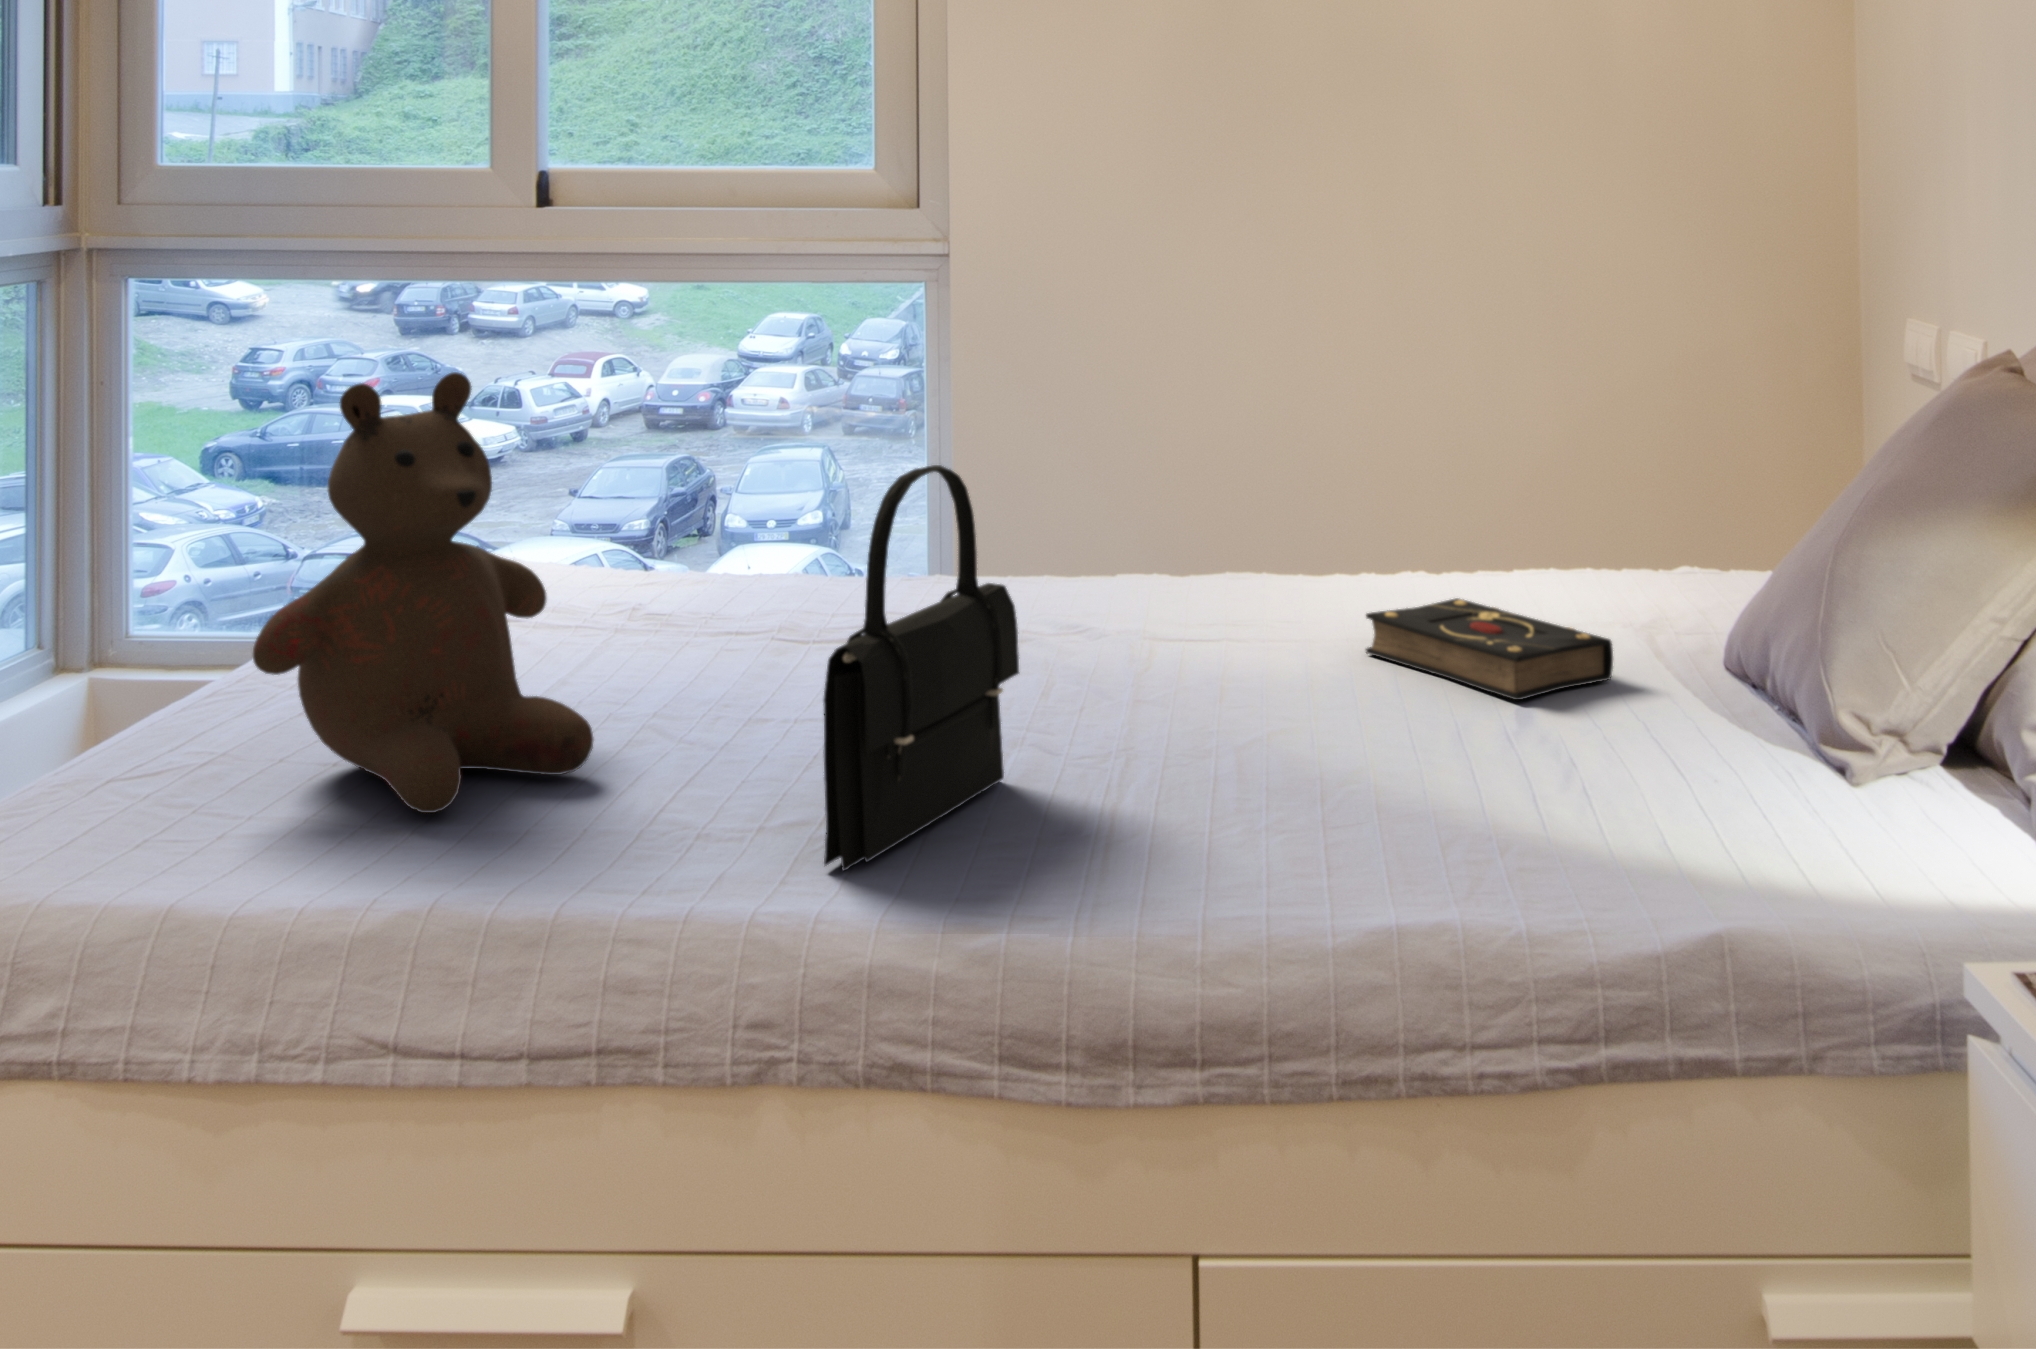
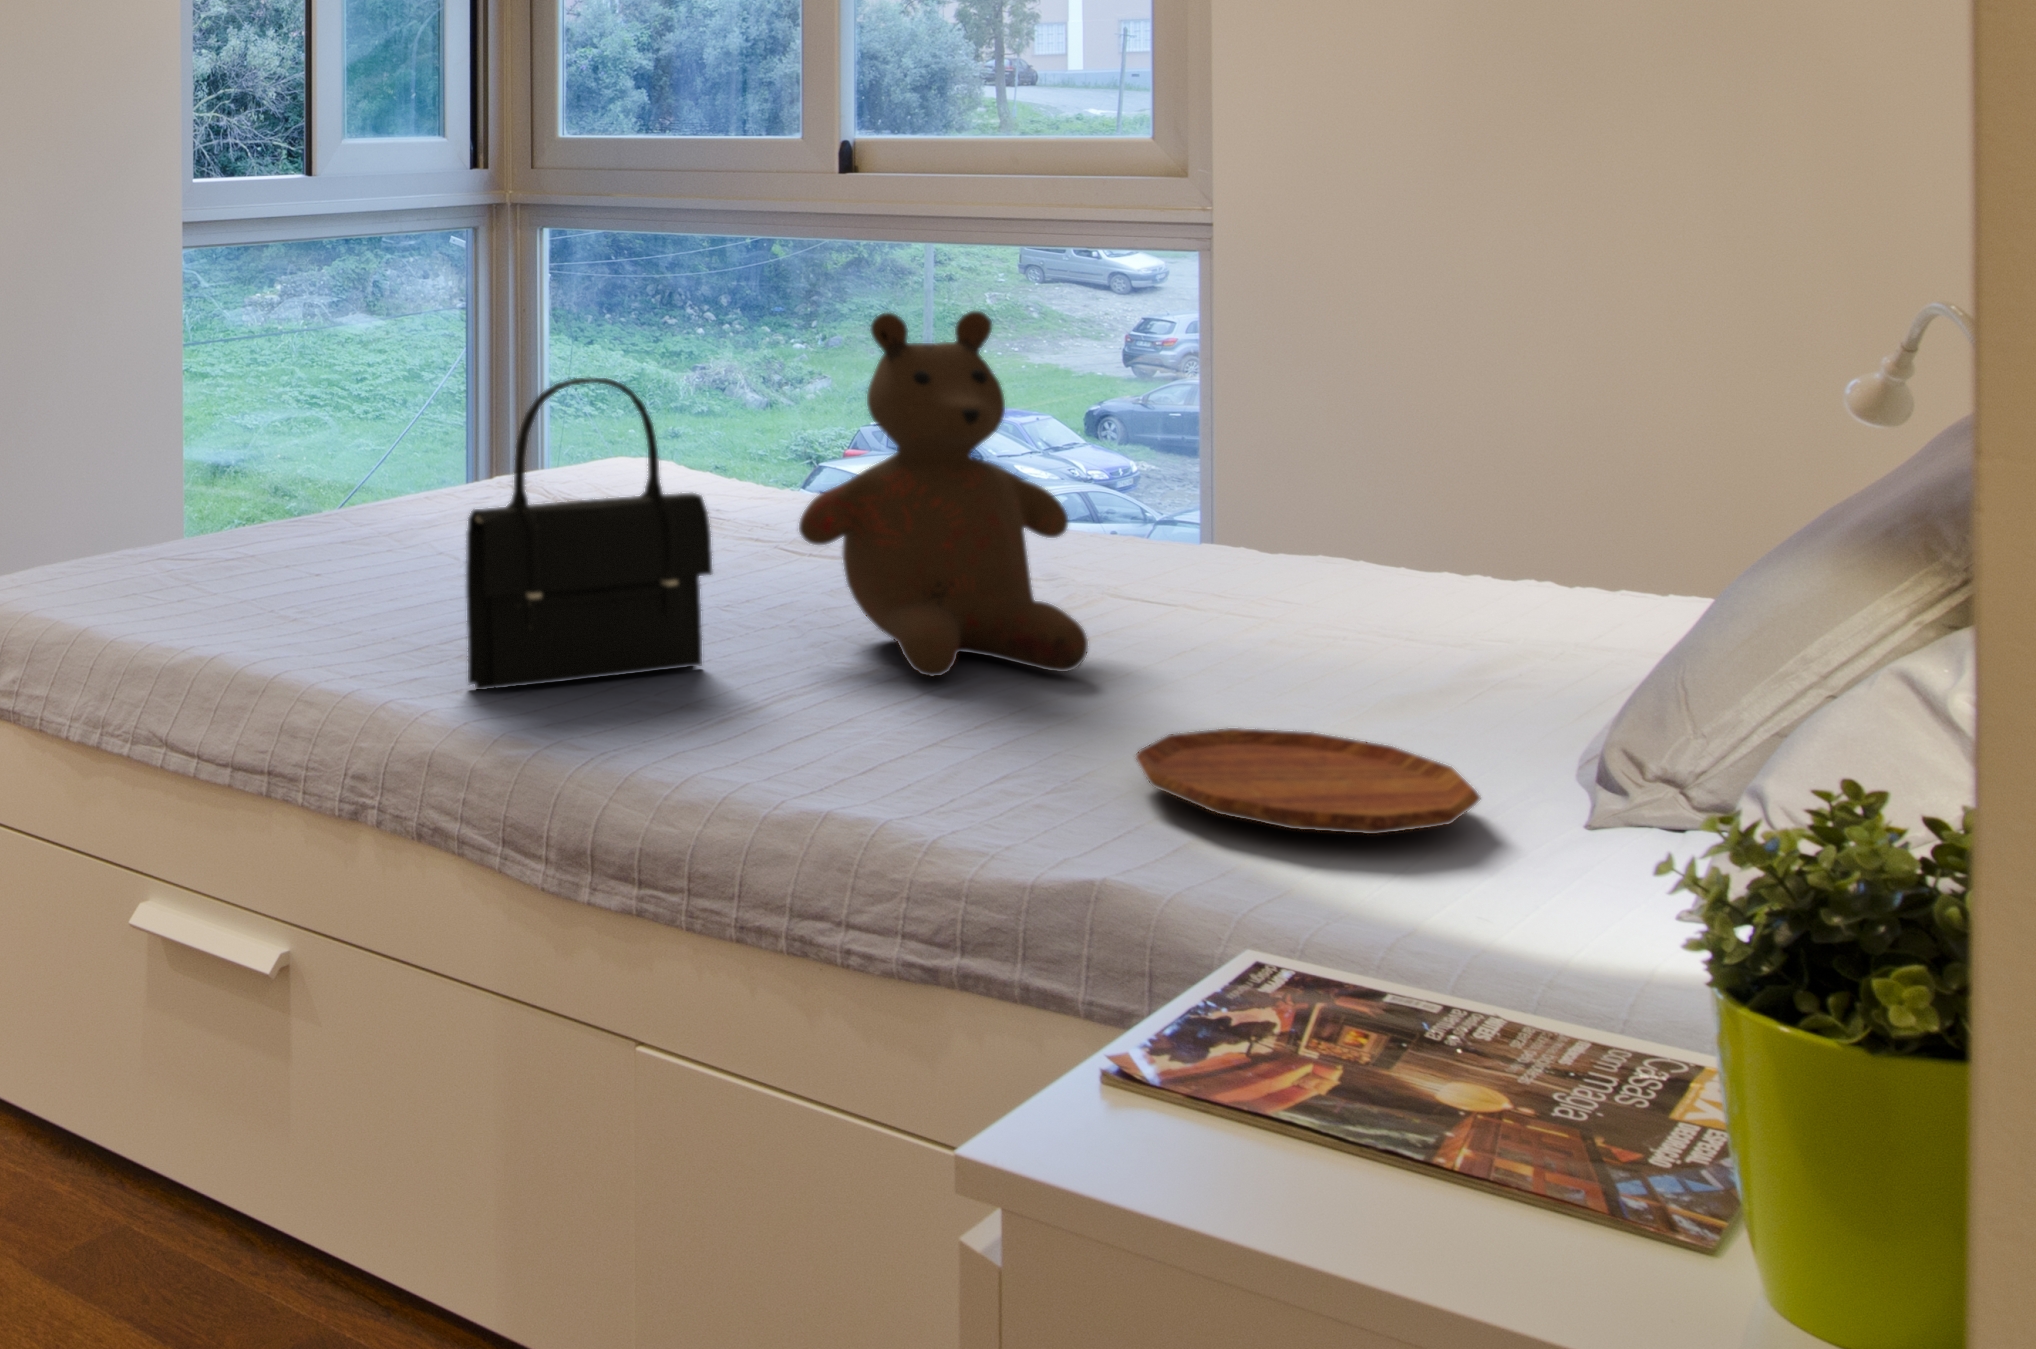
teddy bear: present [253,372,593,813] -> present [799,311,1088,676]
book: present [1366,598,1613,700] -> none [1243,609,1484,714]
tray: none [1530,729,1829,833] -> present [1136,728,1480,834]

